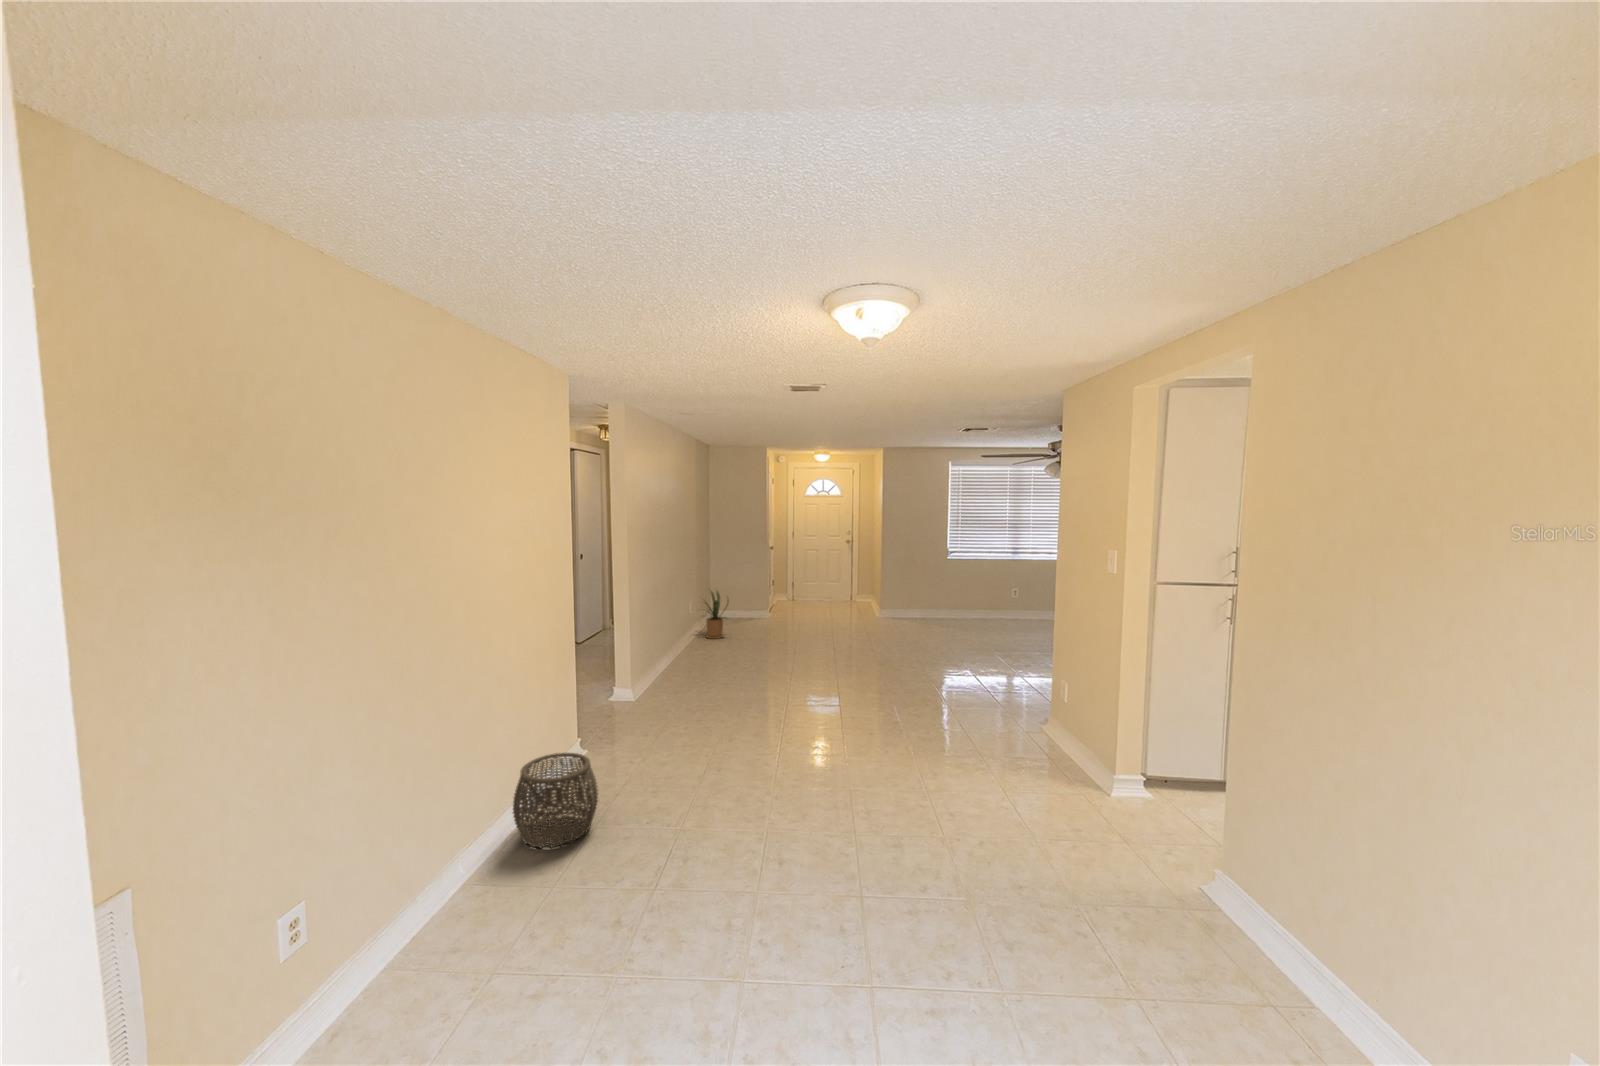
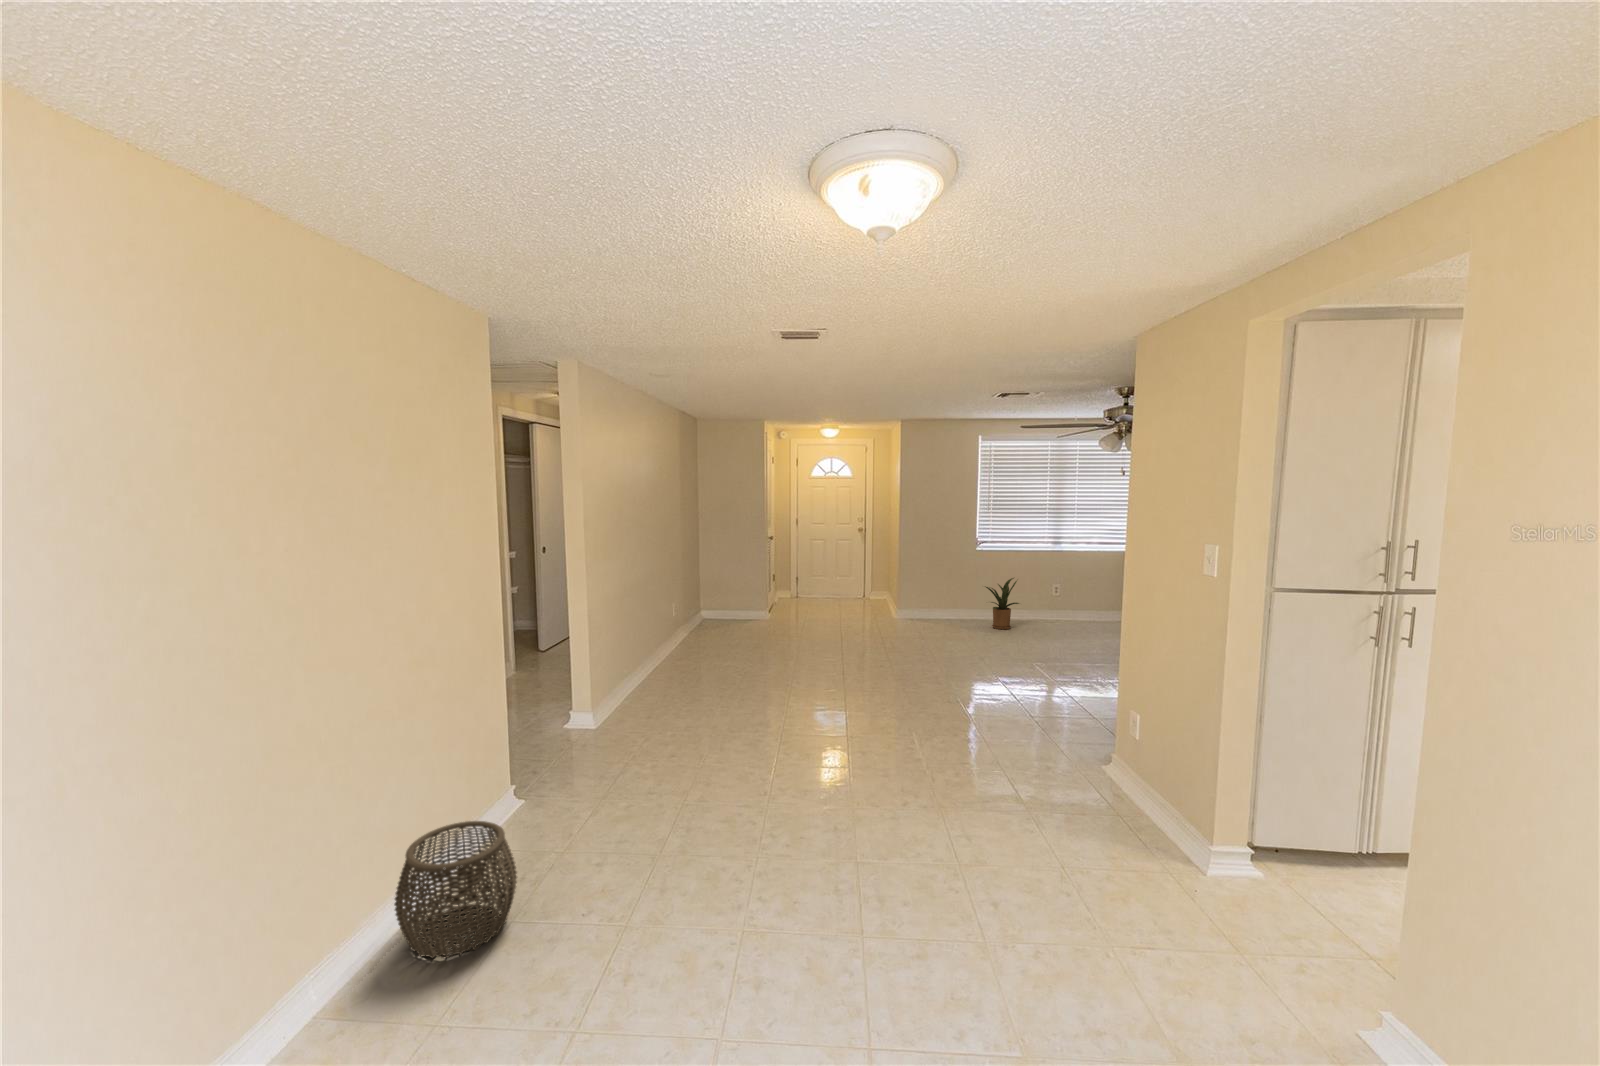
house plant: present [705,590,726,639] -> present [985,578,1019,630]

